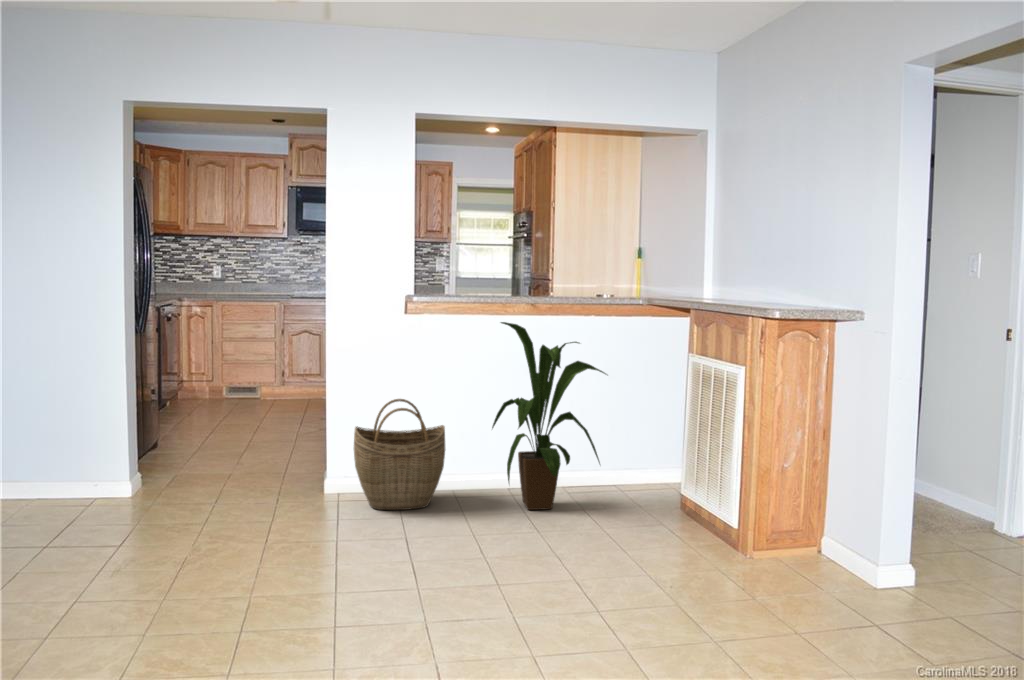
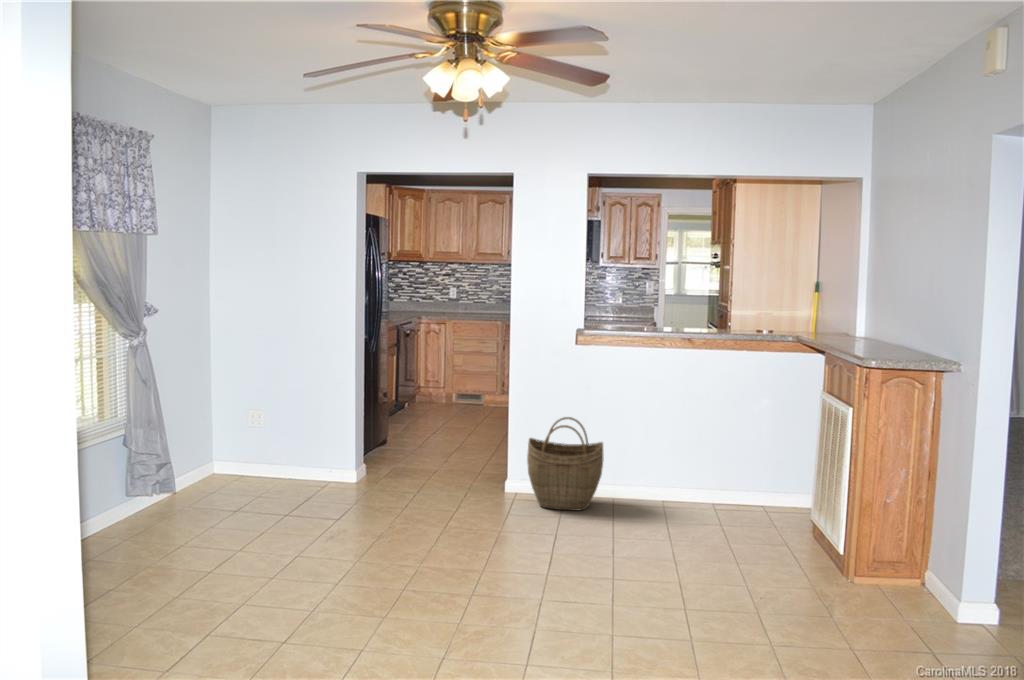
house plant: present [492,322,606,510] -> none [646,357,753,522]

